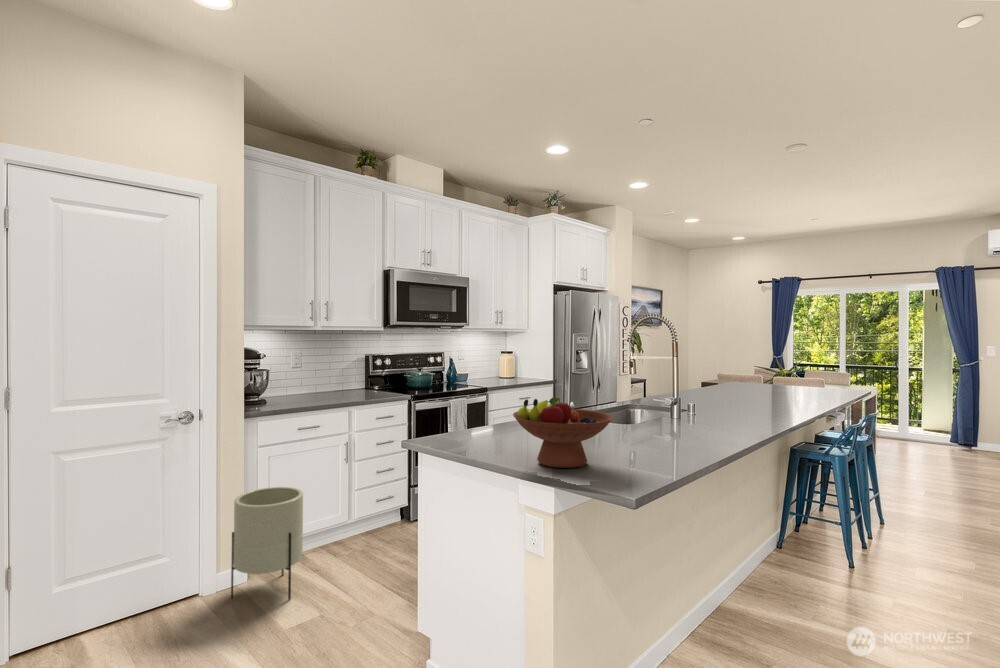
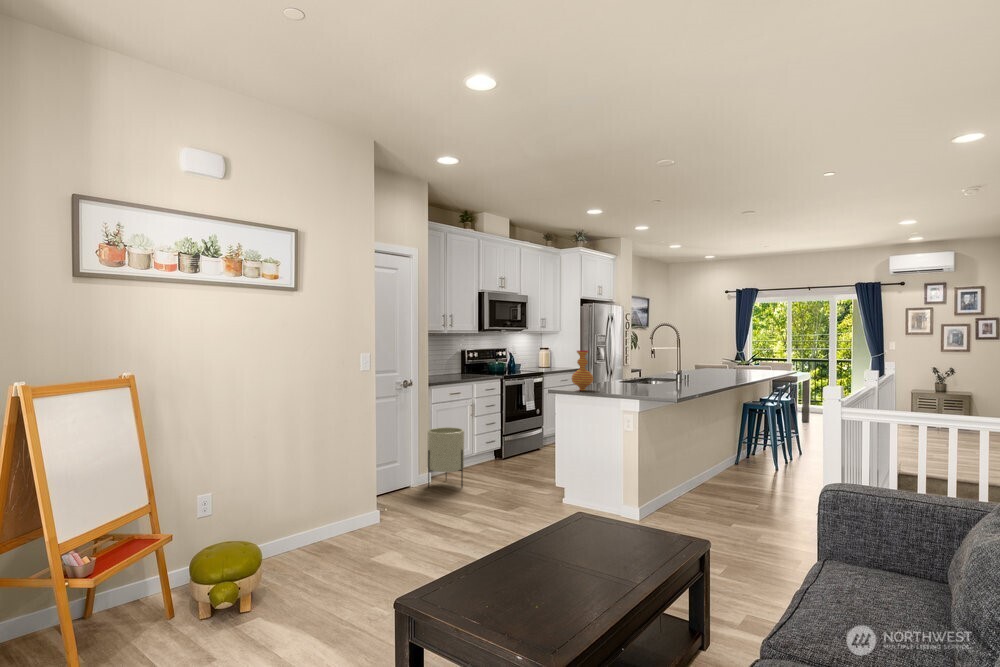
vase: none [449,366,493,448] -> present [572,351,593,391]
fruit bowl: present [513,397,613,468] -> none [611,363,657,393]

